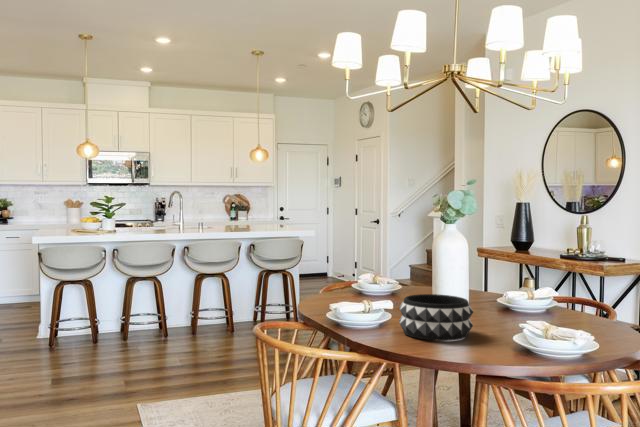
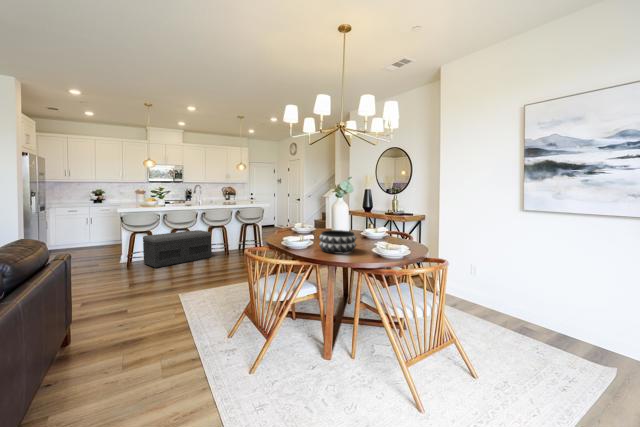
storage bench: none [77,281,201,352] -> present [143,230,212,268]

